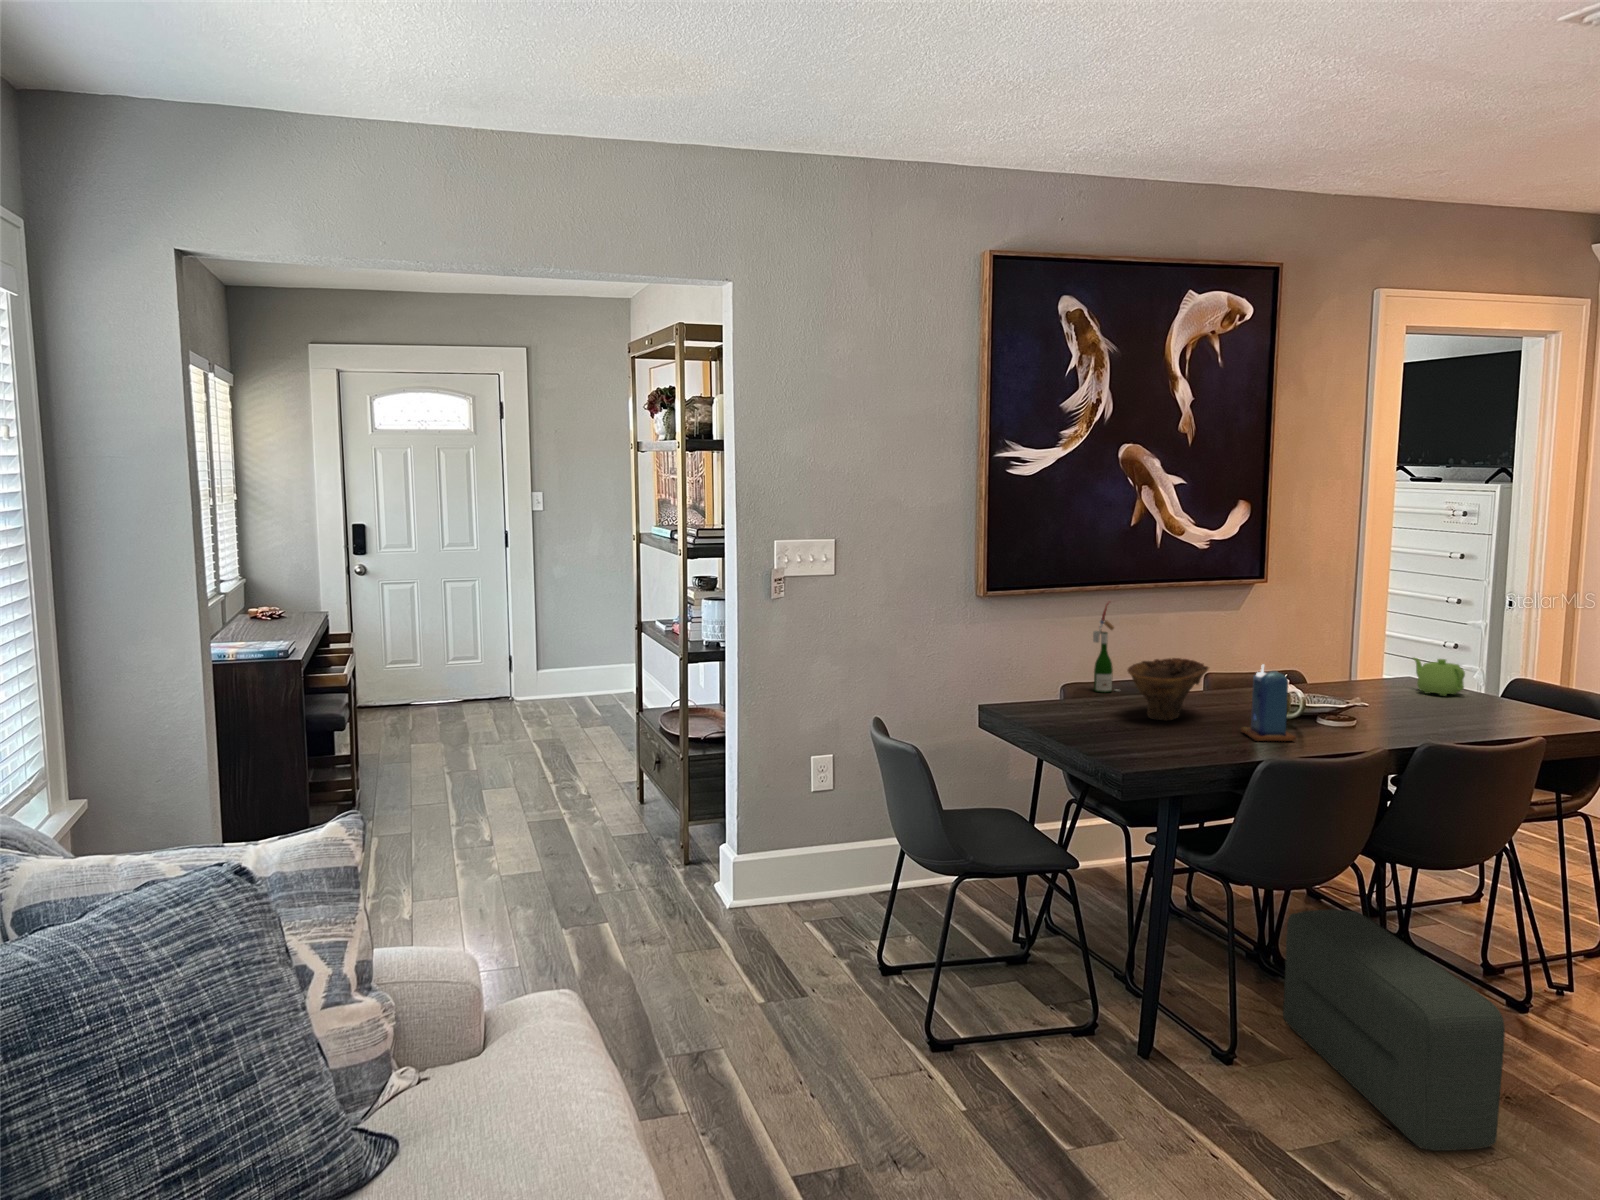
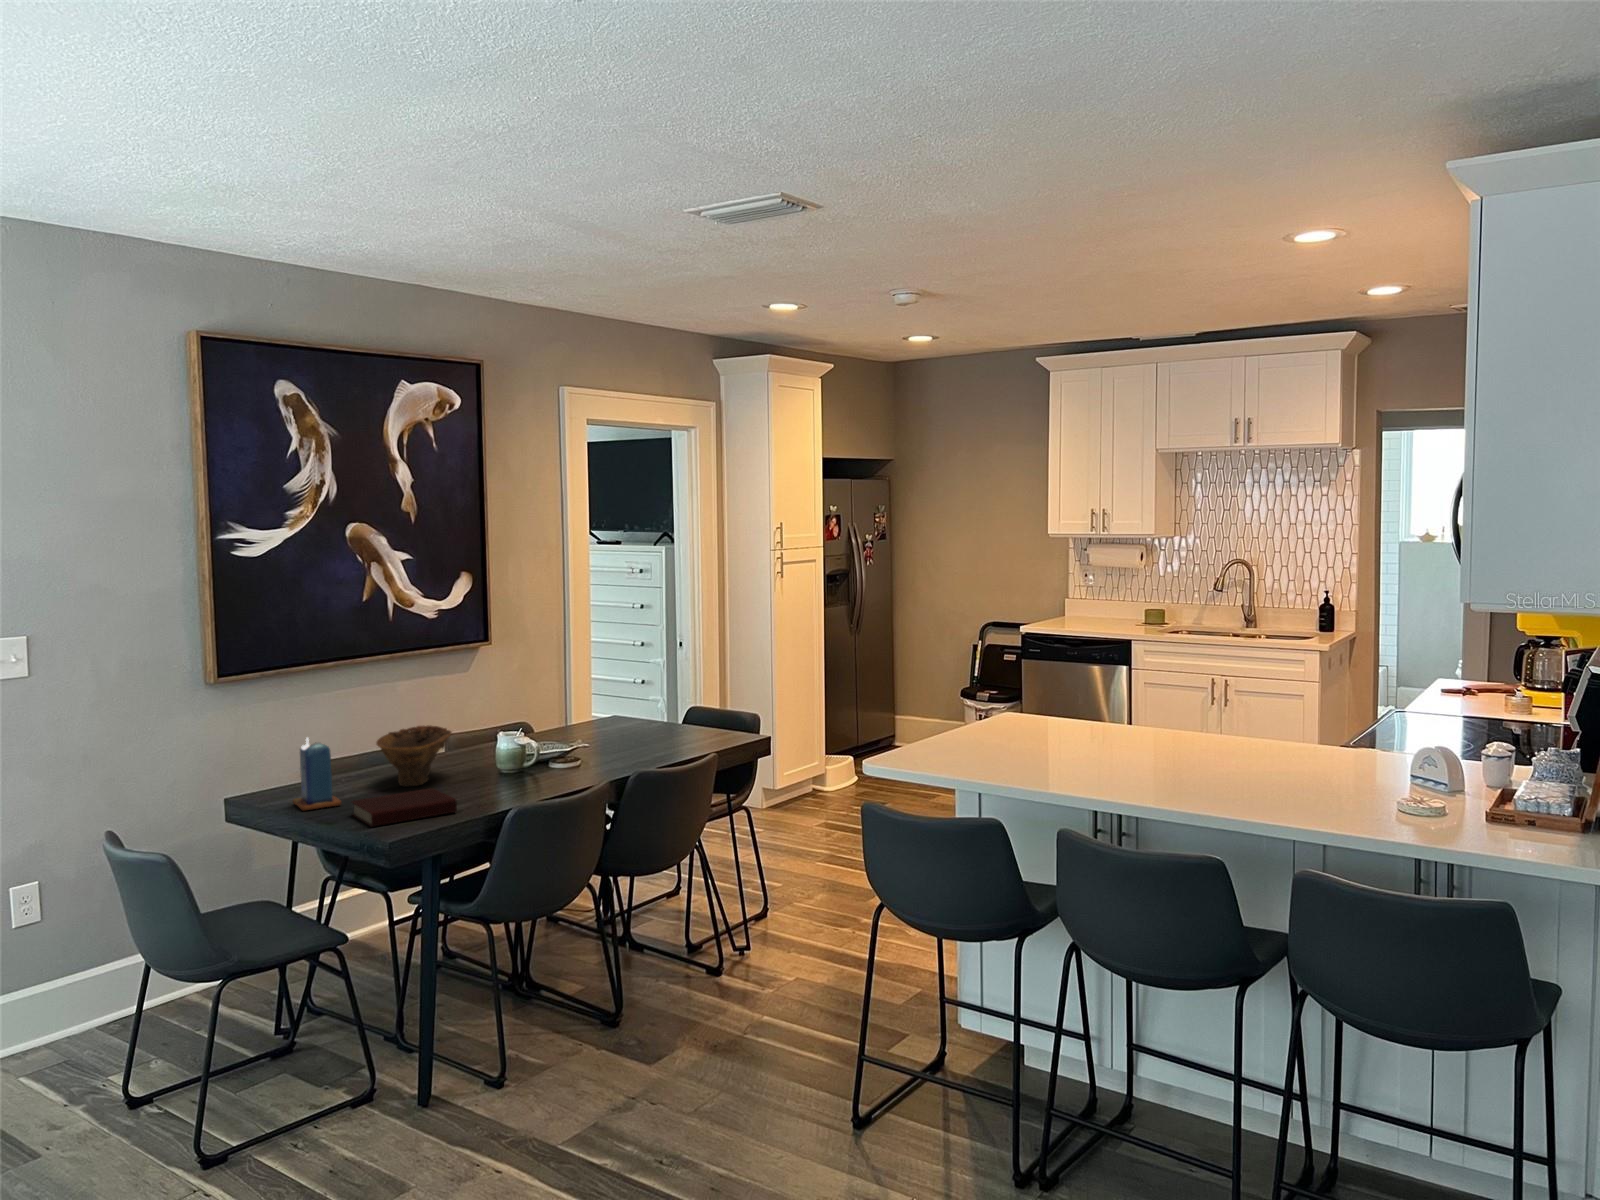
wine bottle: present [1093,602,1119,692] -> none [336,677,367,767]
teapot: present [1413,658,1465,696] -> none [615,699,655,730]
candle: present [1241,665,1296,741] -> present [293,738,341,811]
book: none [1094,724,1204,754] -> present [352,788,457,827]
pouf: present [1283,909,1505,1151] -> none [539,925,710,1107]

